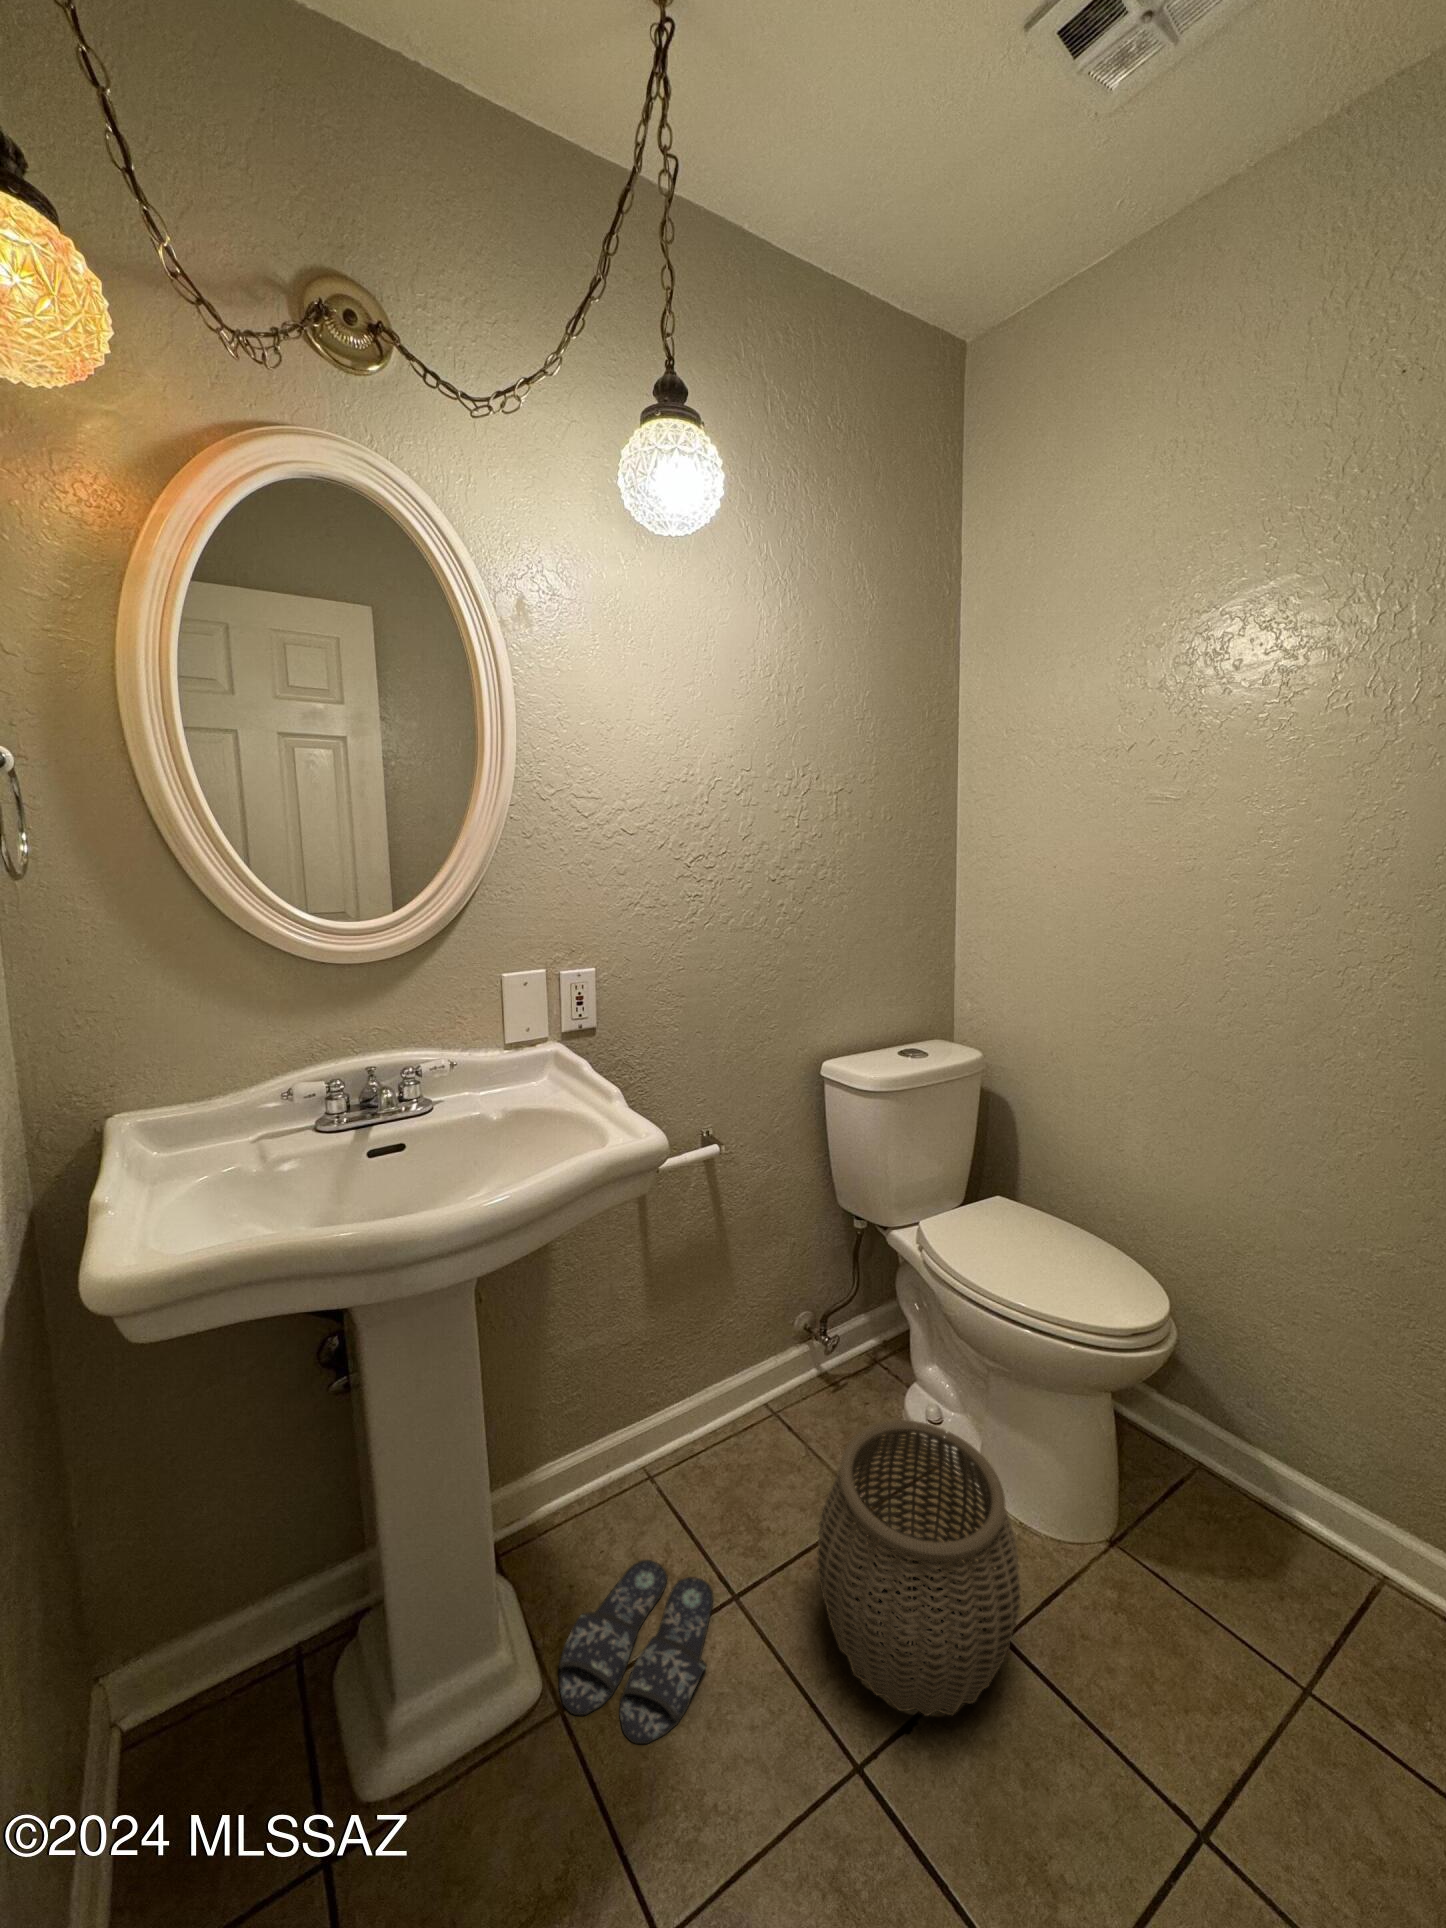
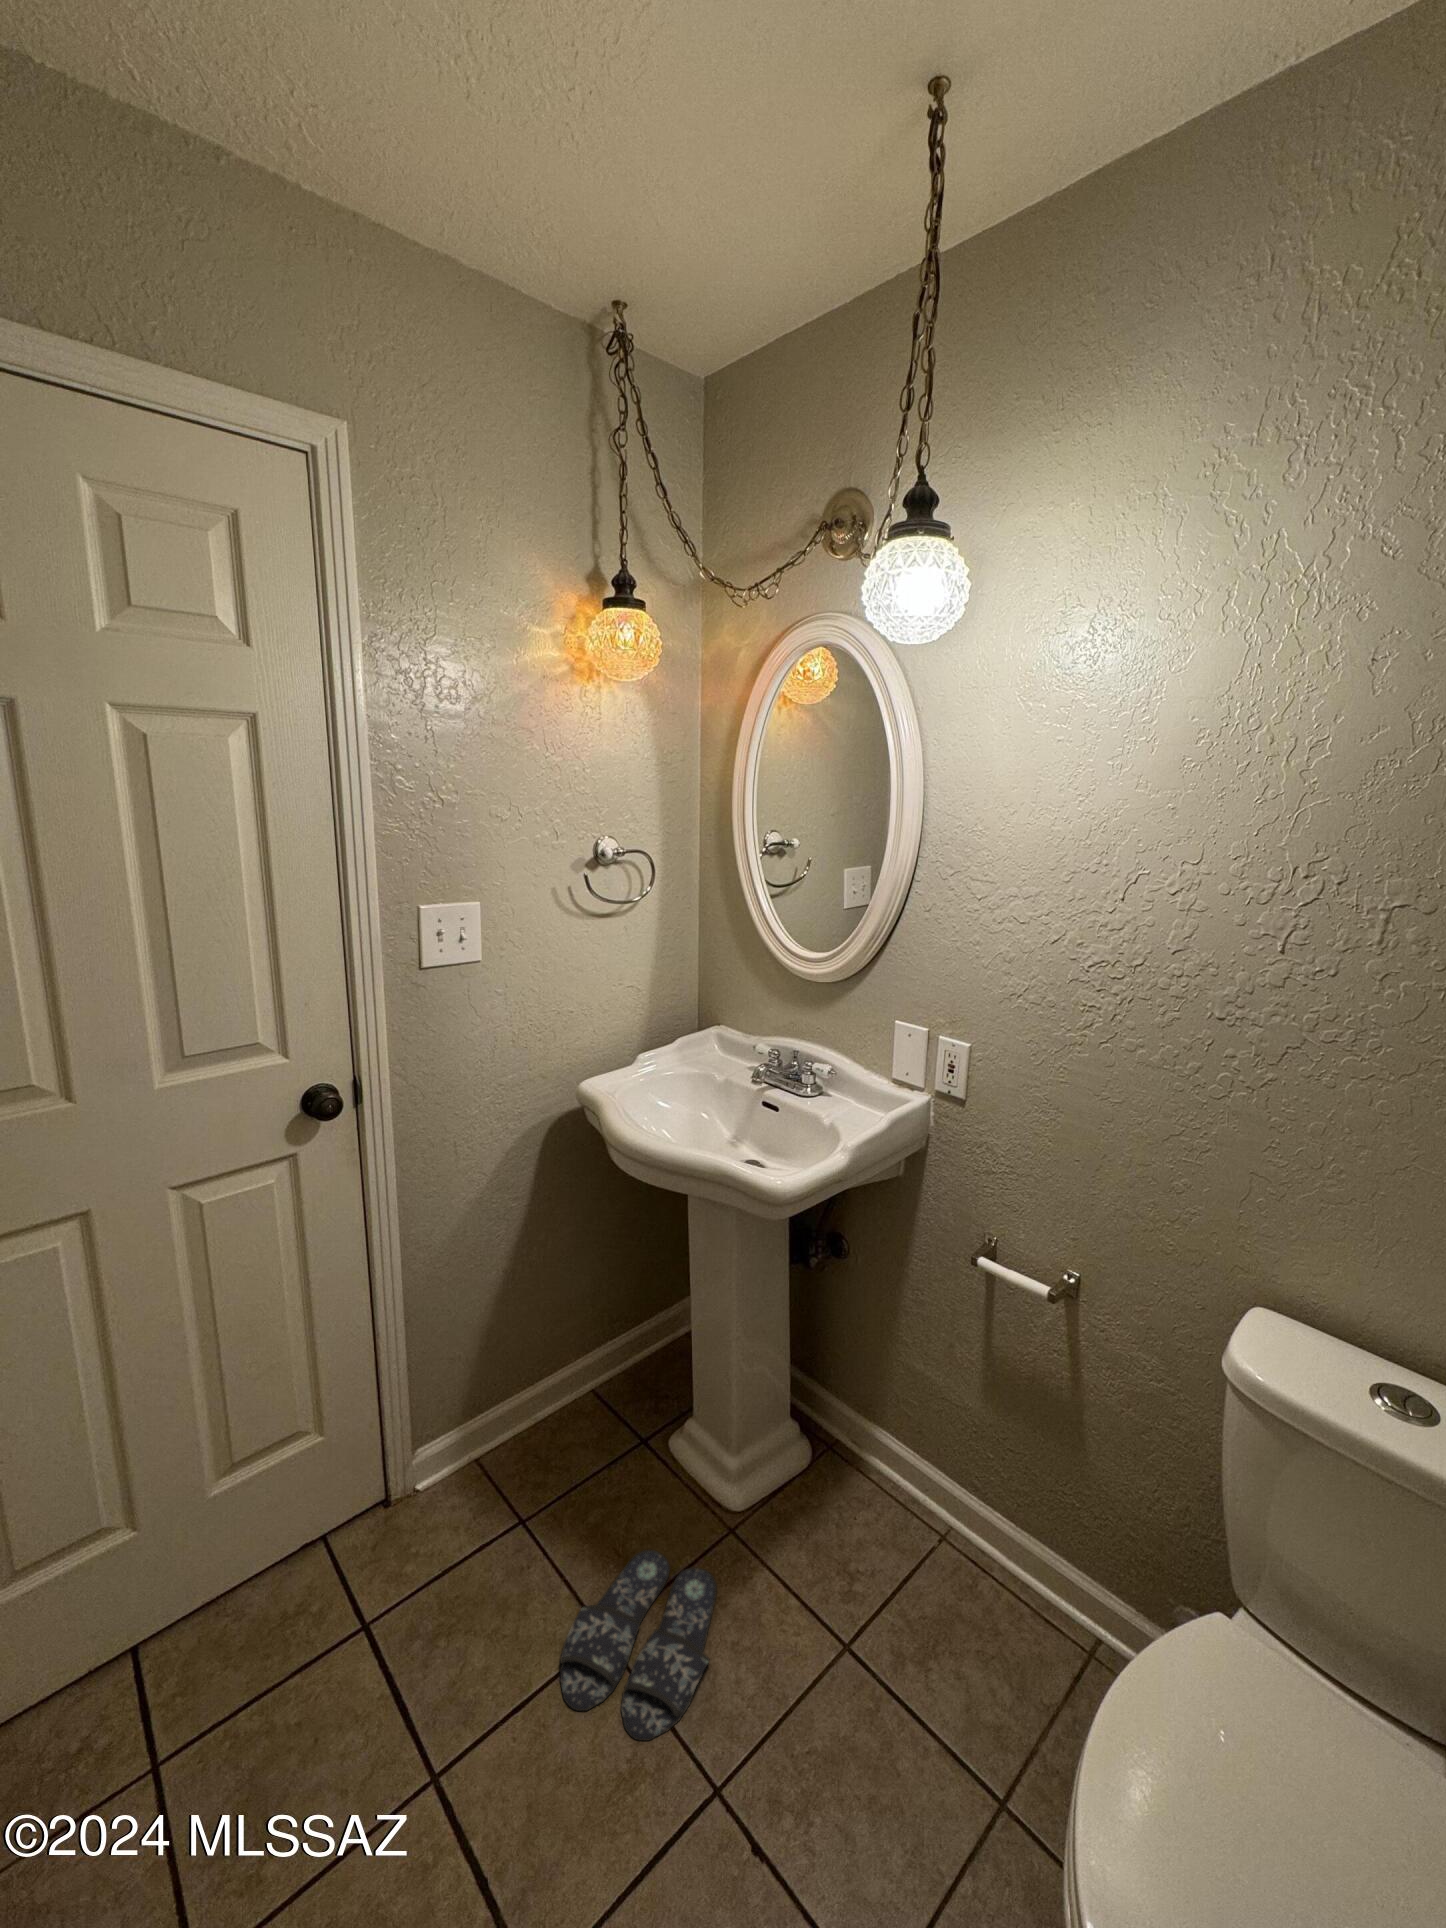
woven basket: present [817,1420,1021,1716] -> none [821,1413,1031,1712]

